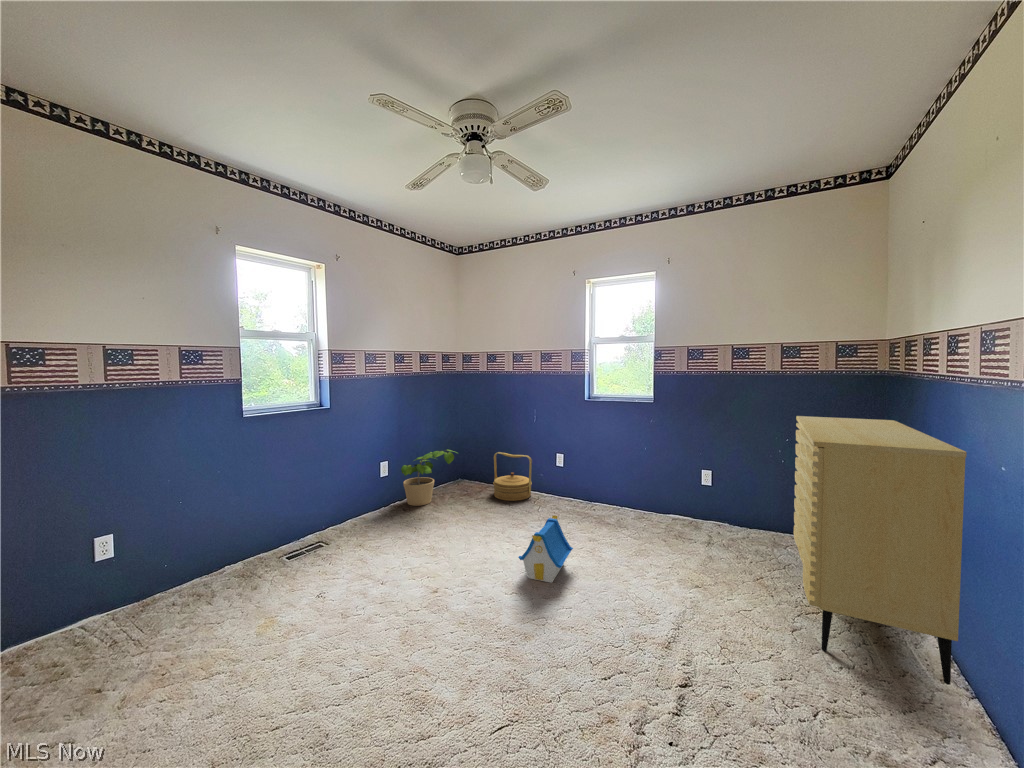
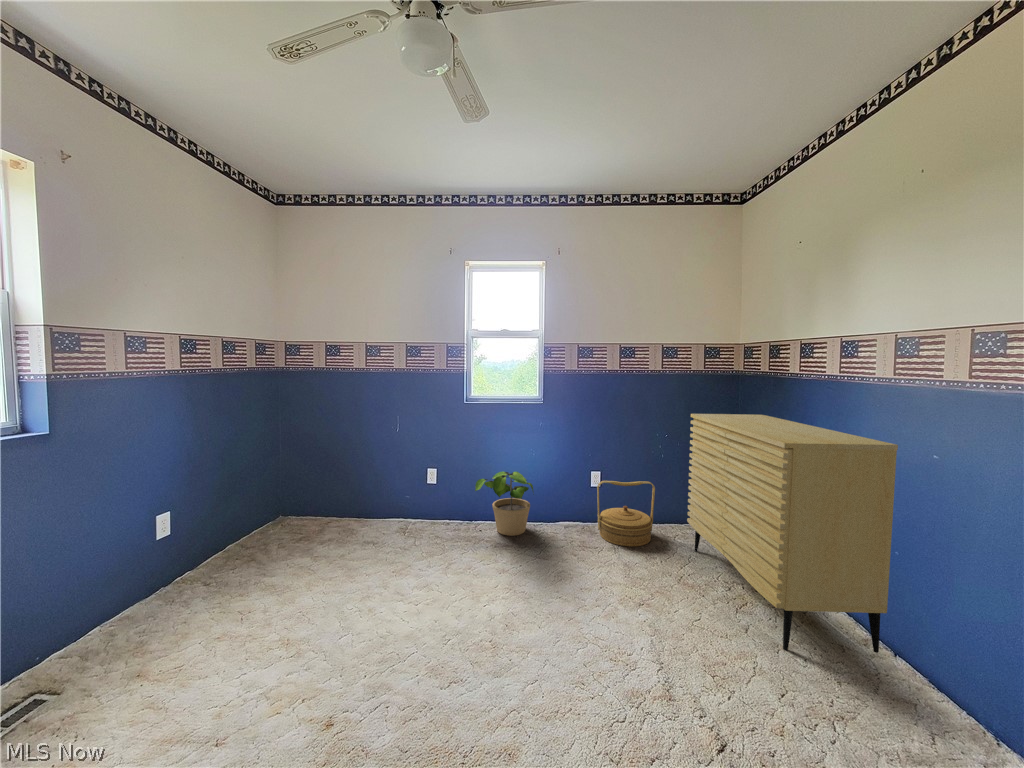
potted plant: present [401,450,457,506] -> present [475,472,534,536]
woven basket: present [493,452,532,501] -> present [597,481,655,547]
toy house: present [518,516,573,583] -> none [446,556,510,654]

